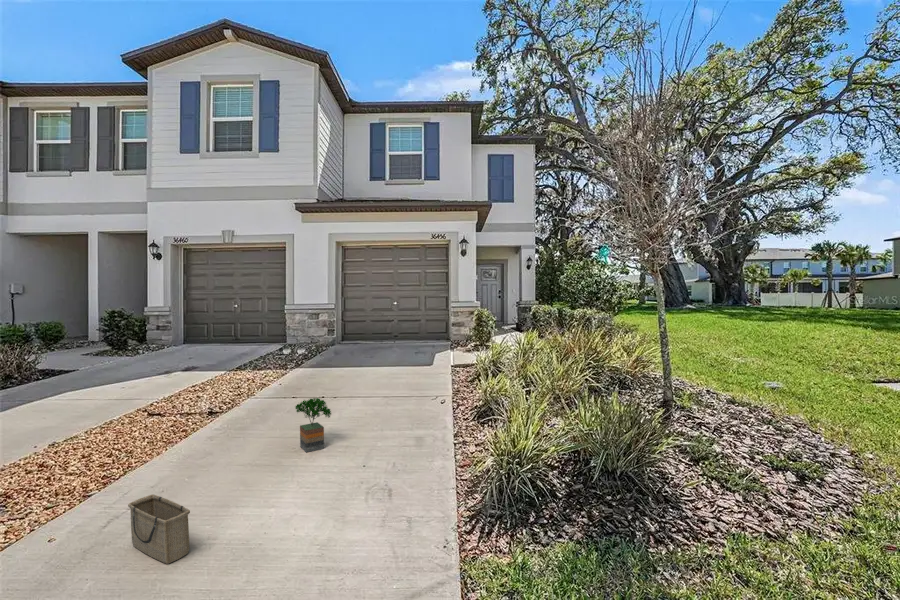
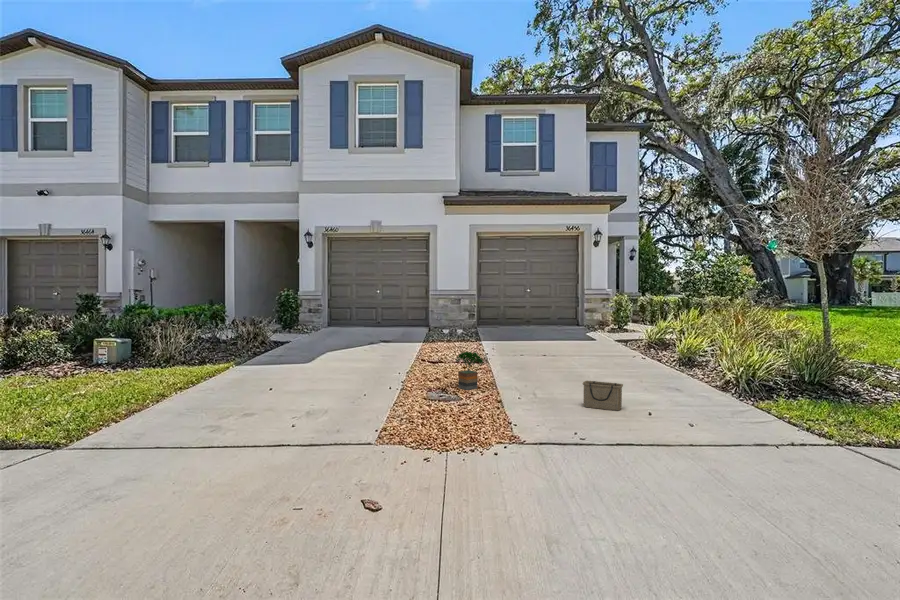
potted tree: present [295,398,331,453] -> present [456,352,483,390]

